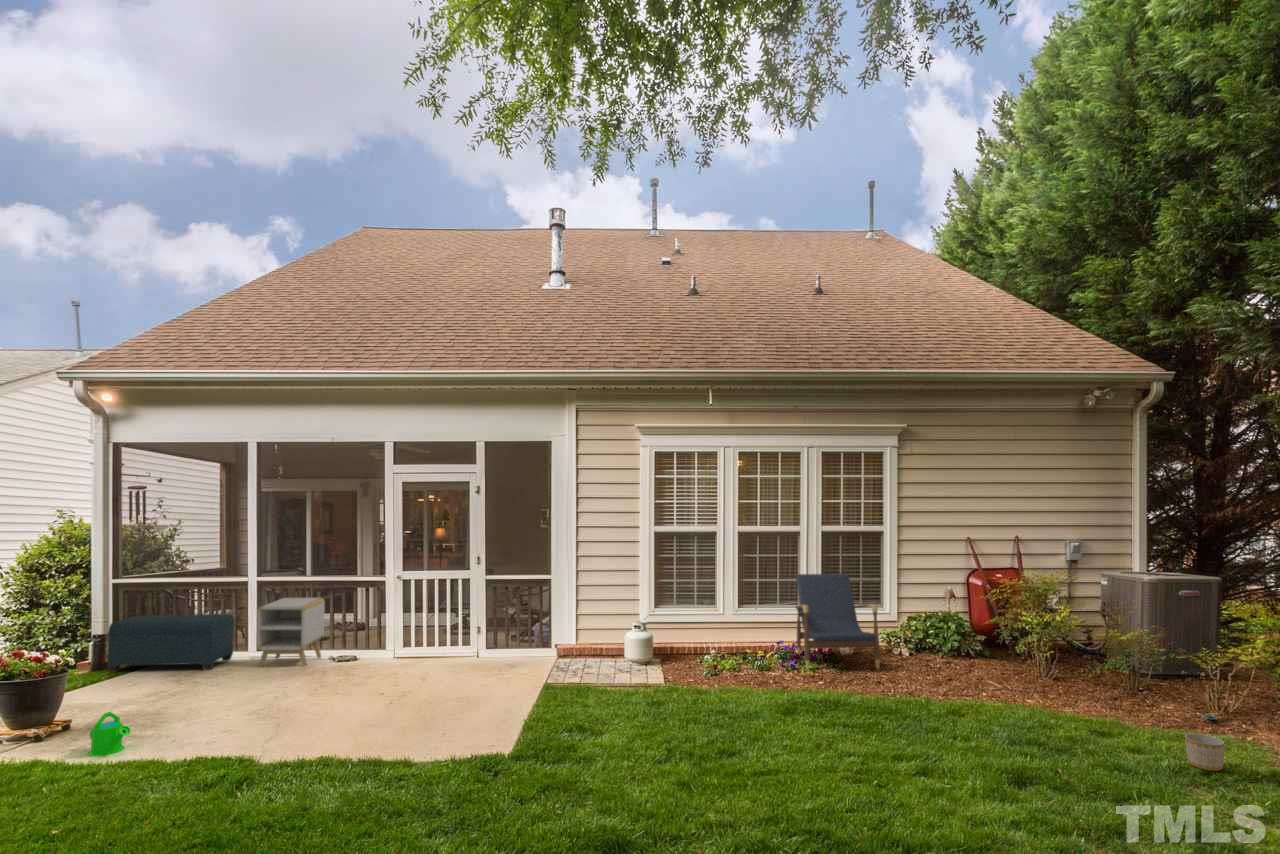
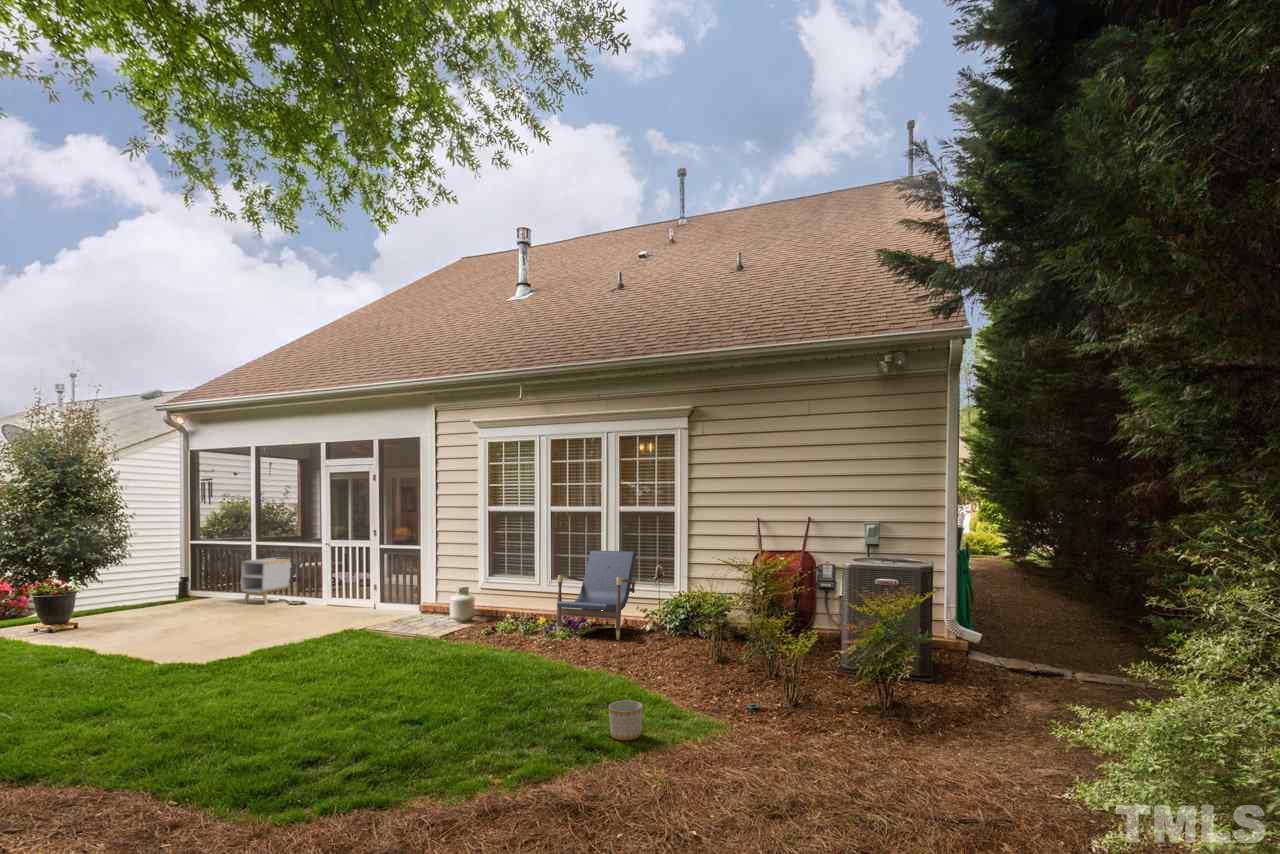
bench: present [107,614,234,672] -> none [171,565,246,603]
watering can: present [89,712,131,756] -> none [33,608,58,634]

